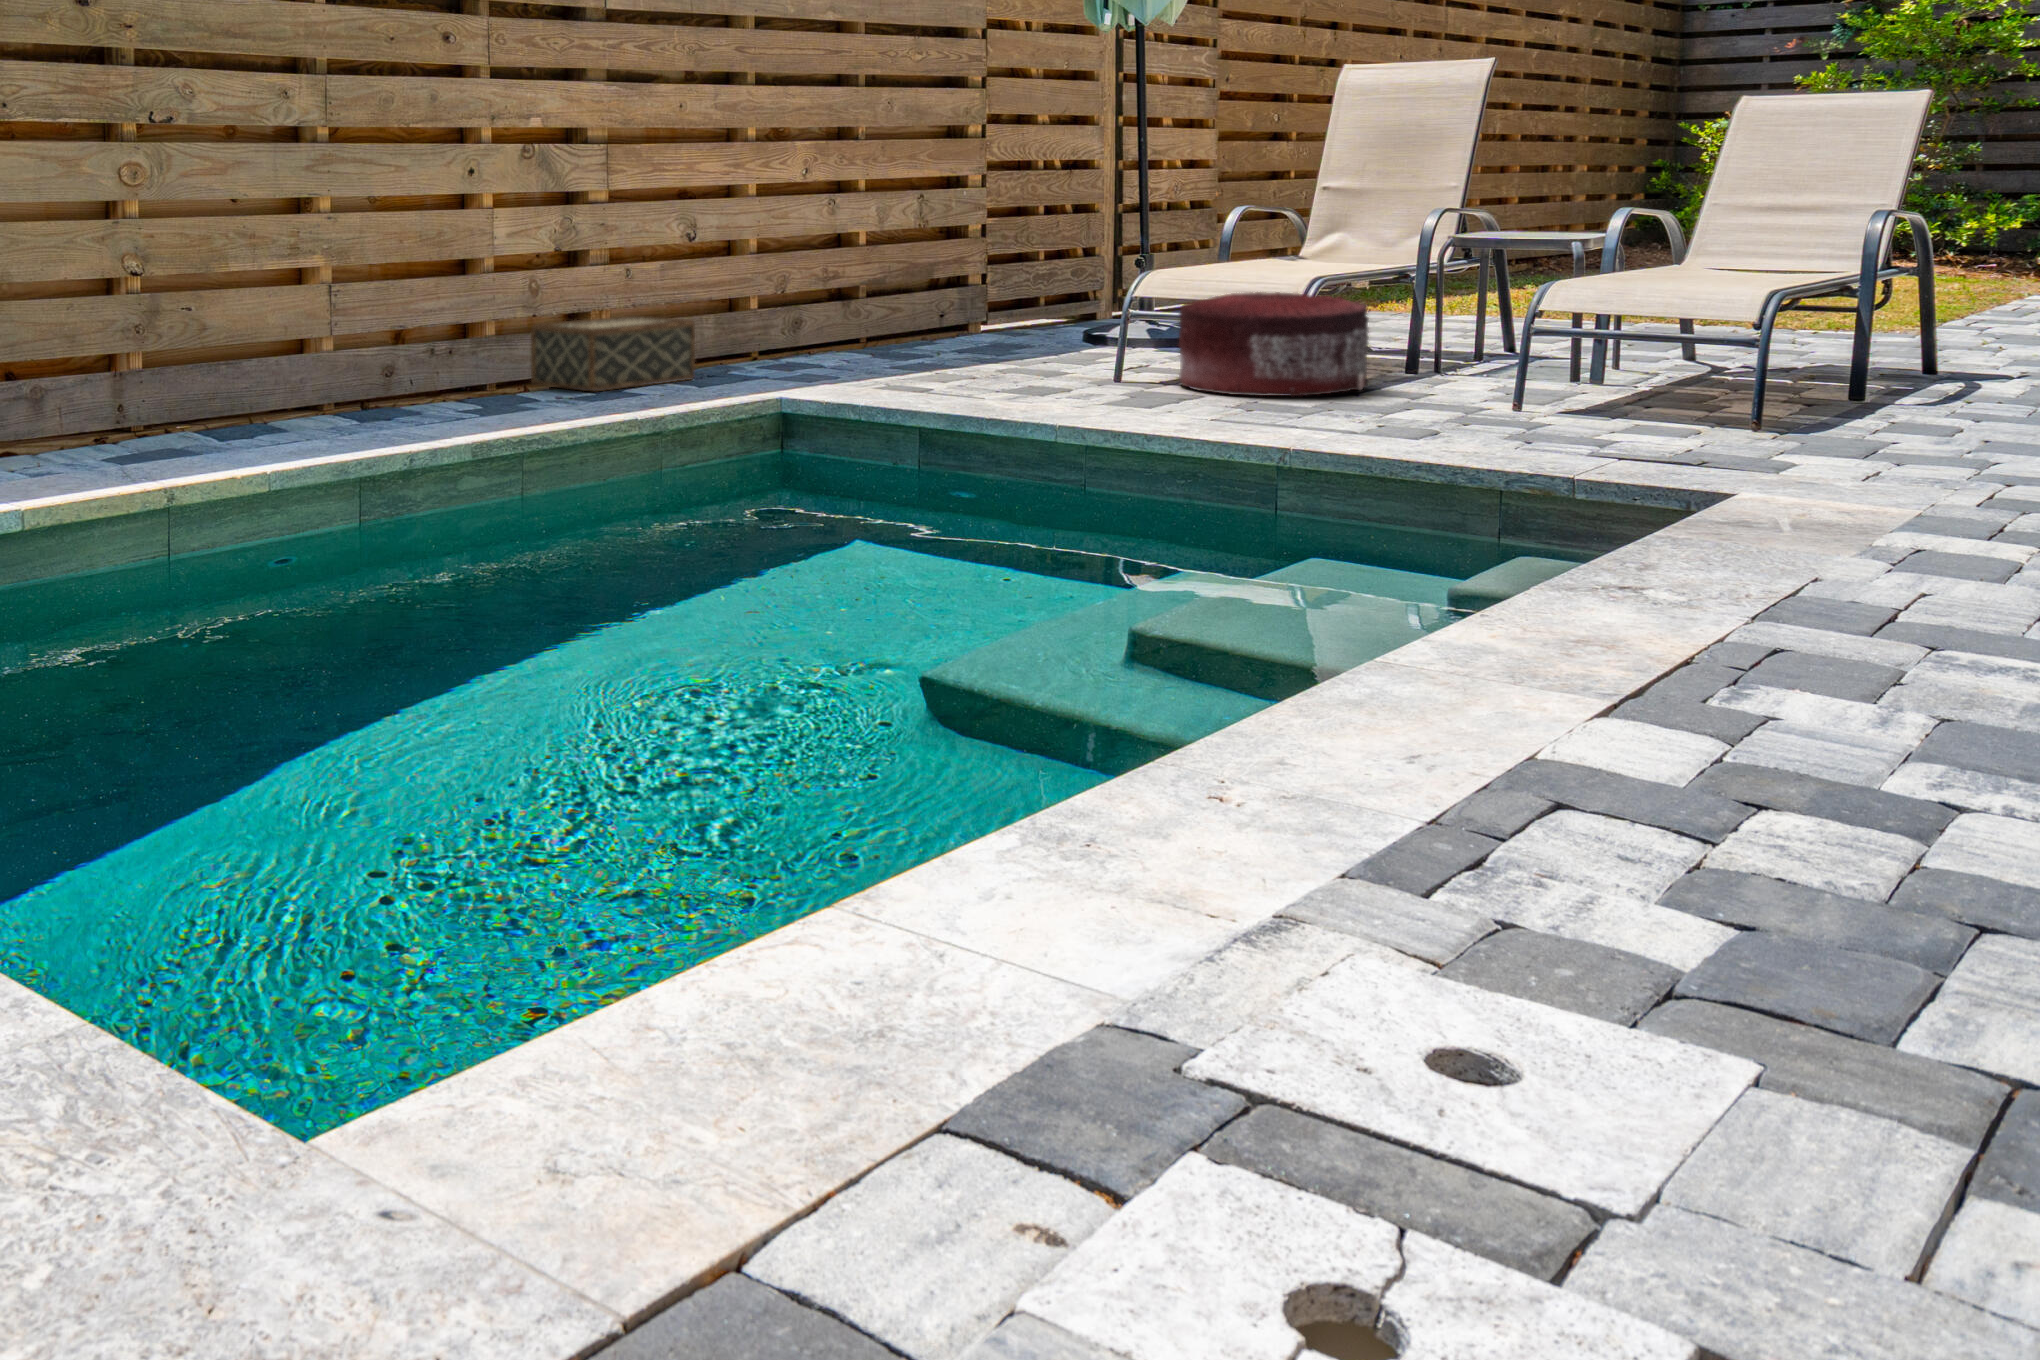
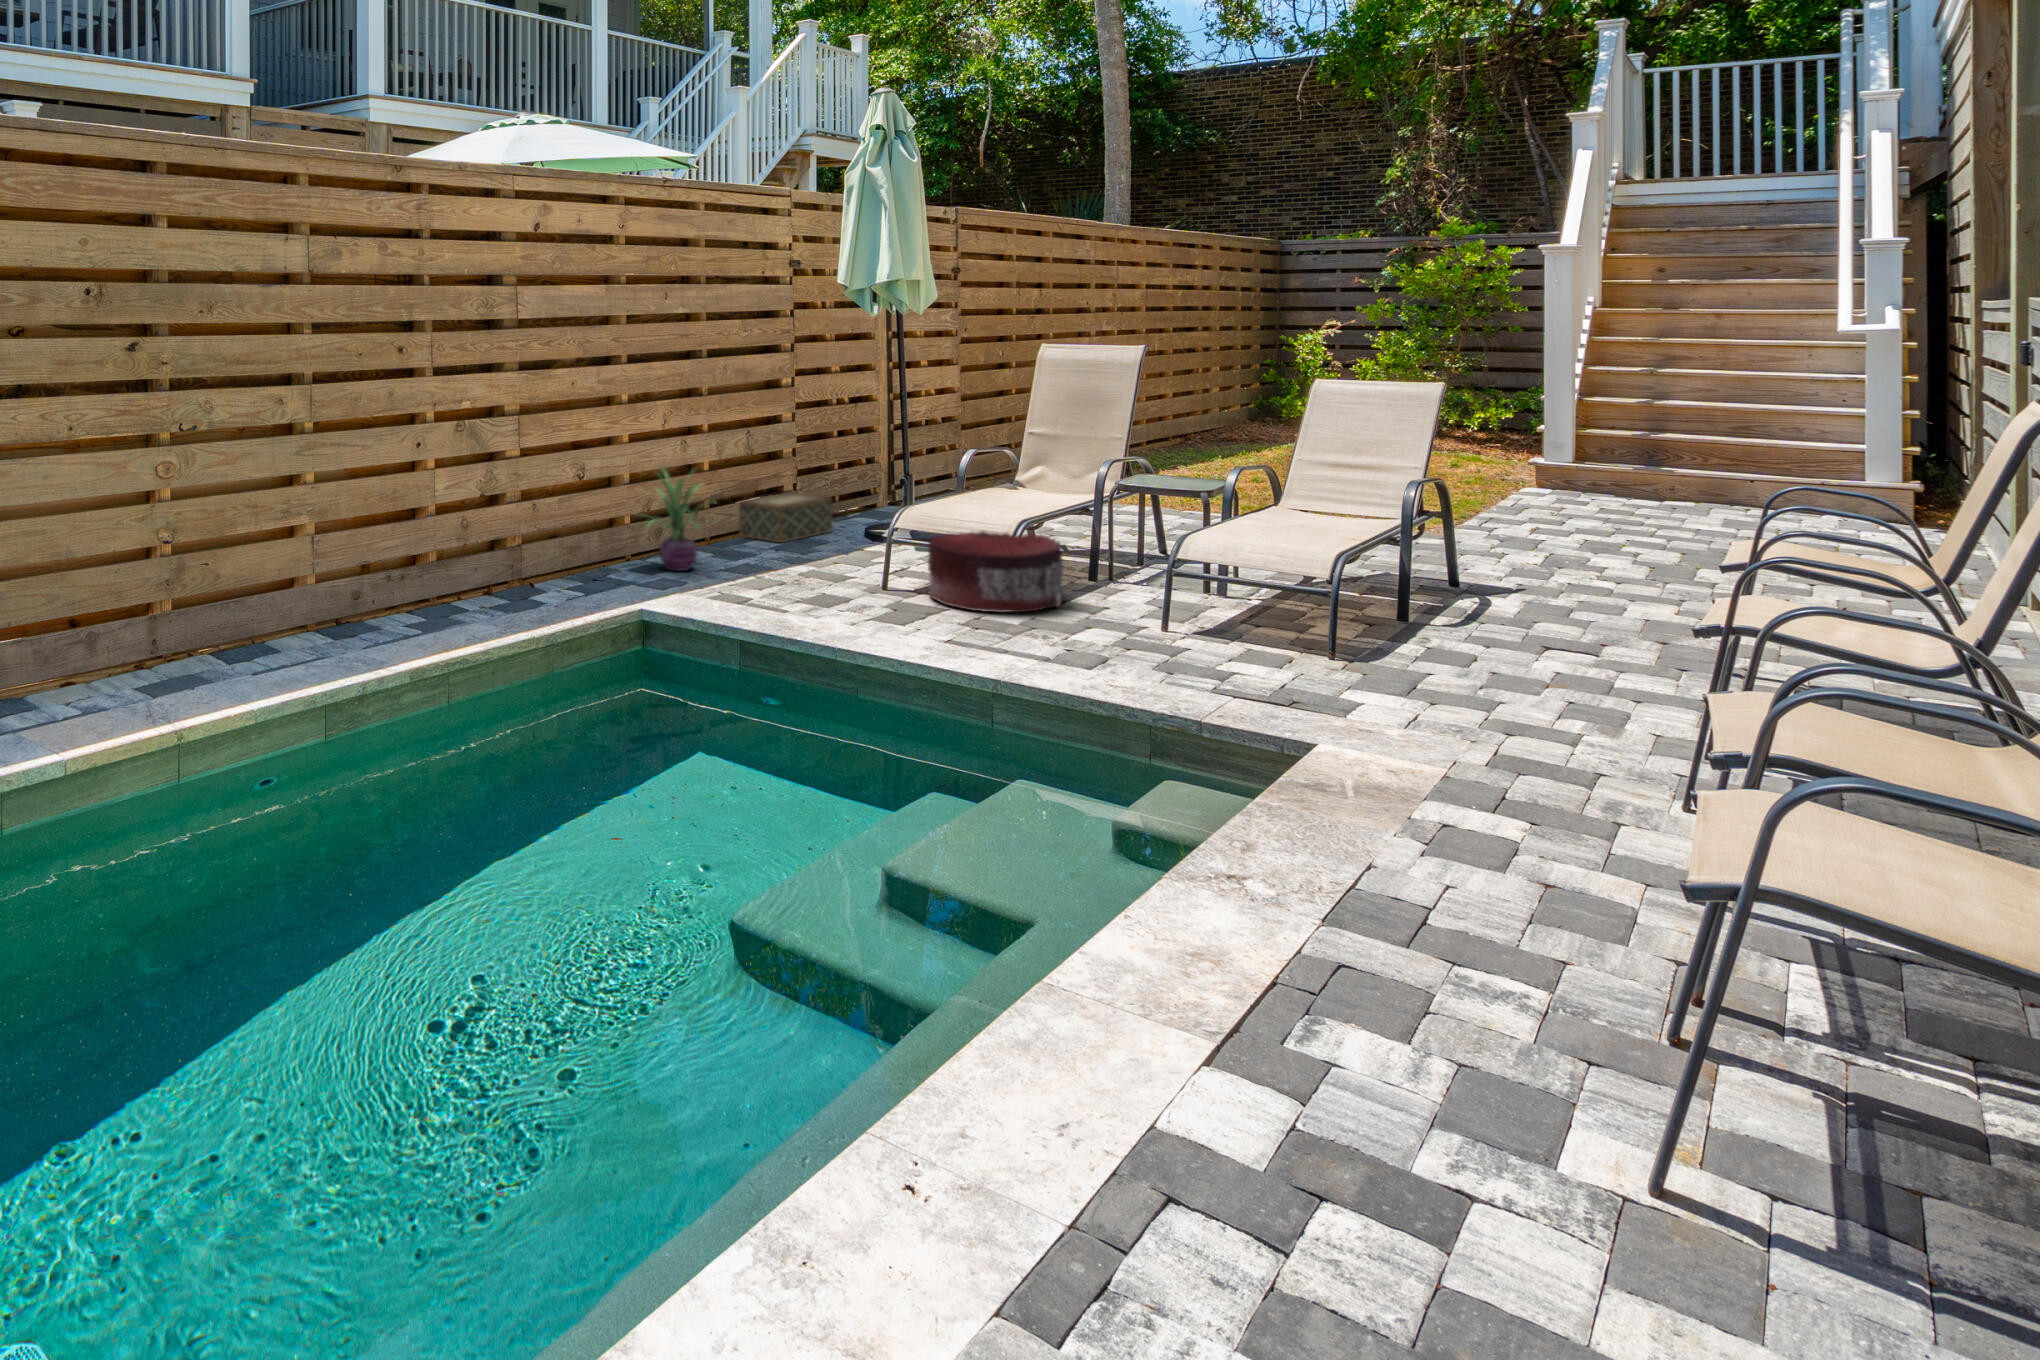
decorative plant: none [744,223,904,367] -> present [647,466,703,571]
woven basket: present [531,316,695,391] -> present [739,492,832,543]

